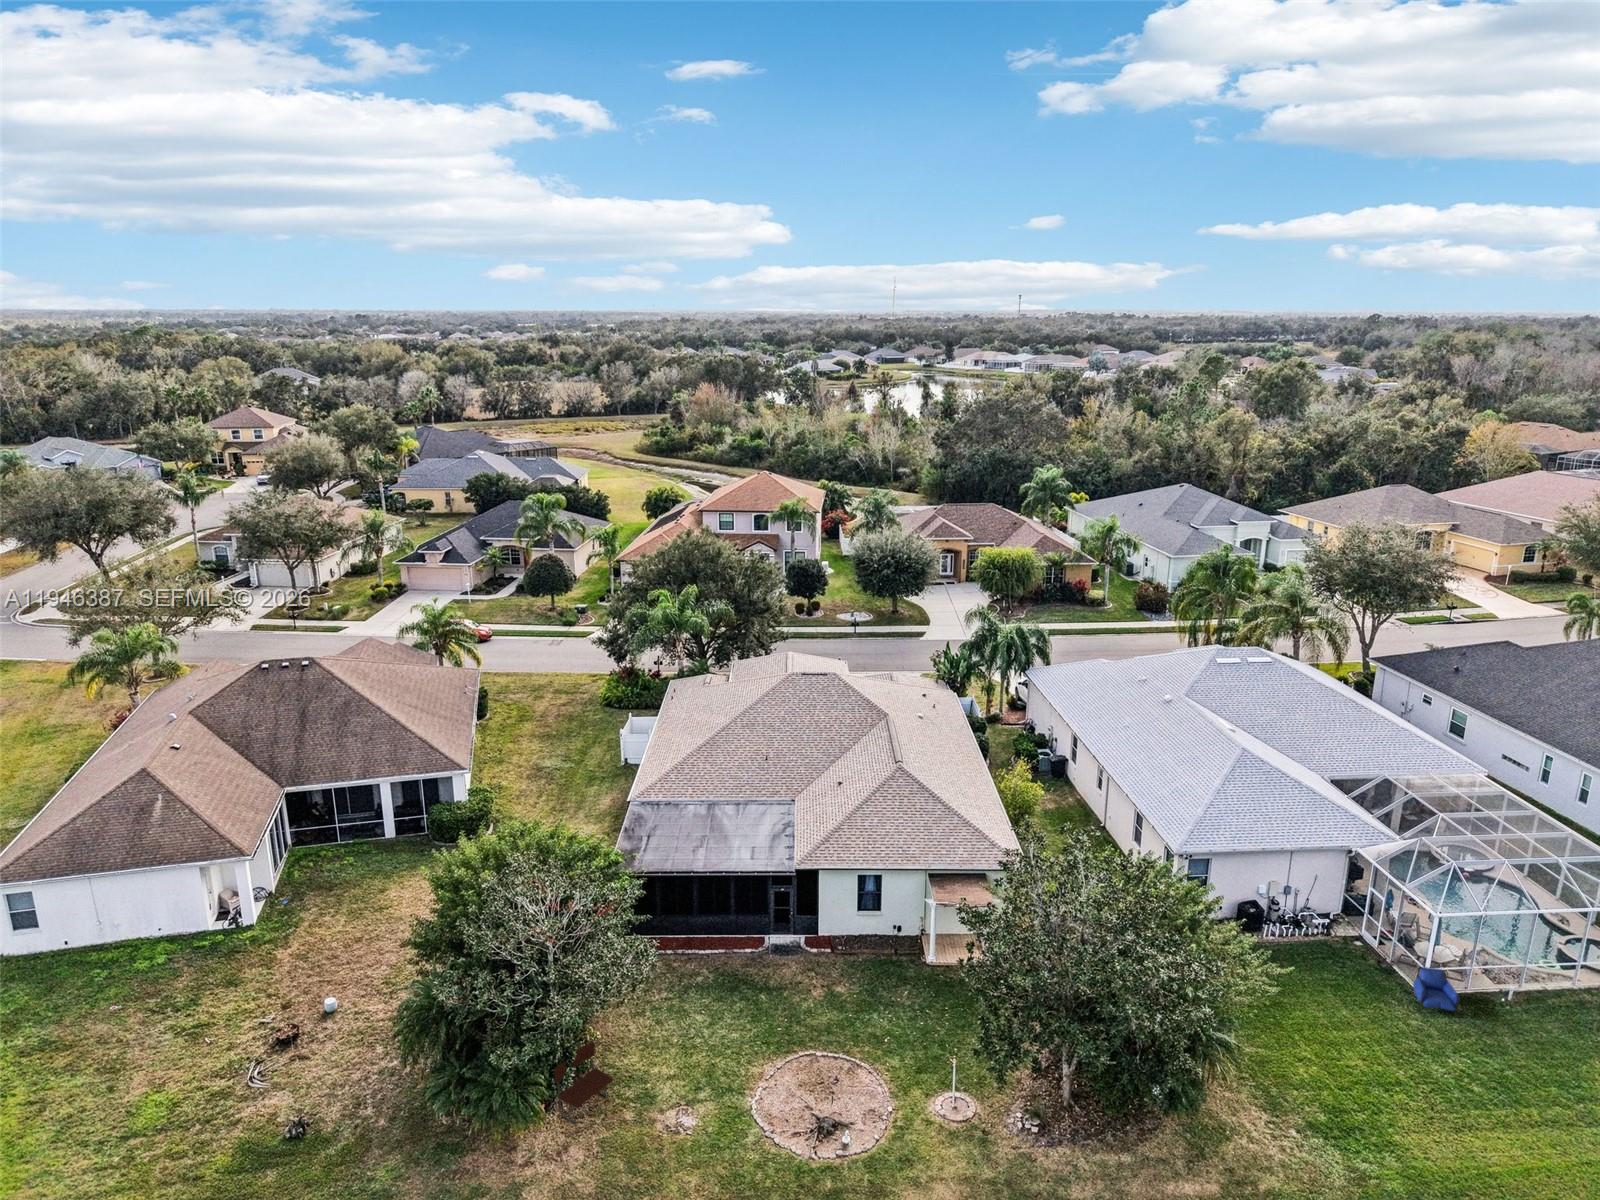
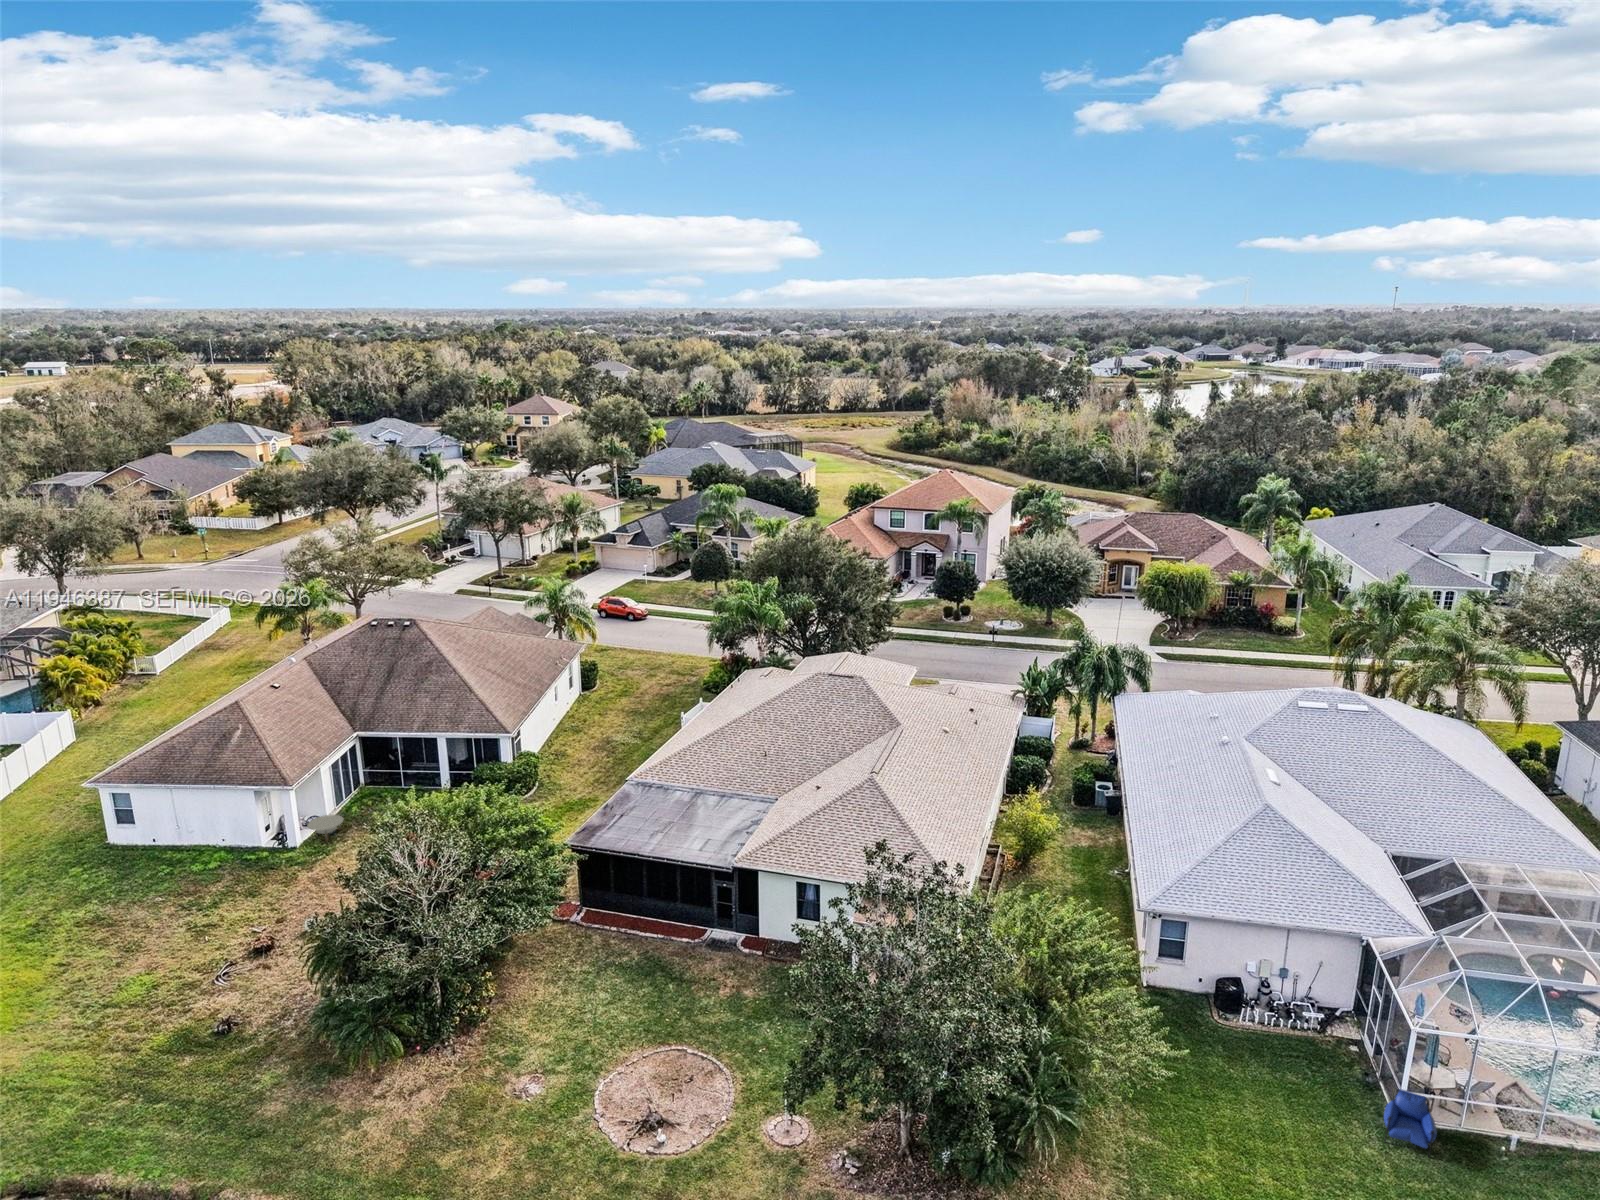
round table: none [259,882,301,913] -> present [307,815,343,841]
bench: present [555,1042,613,1124] -> none [424,996,483,1069]

